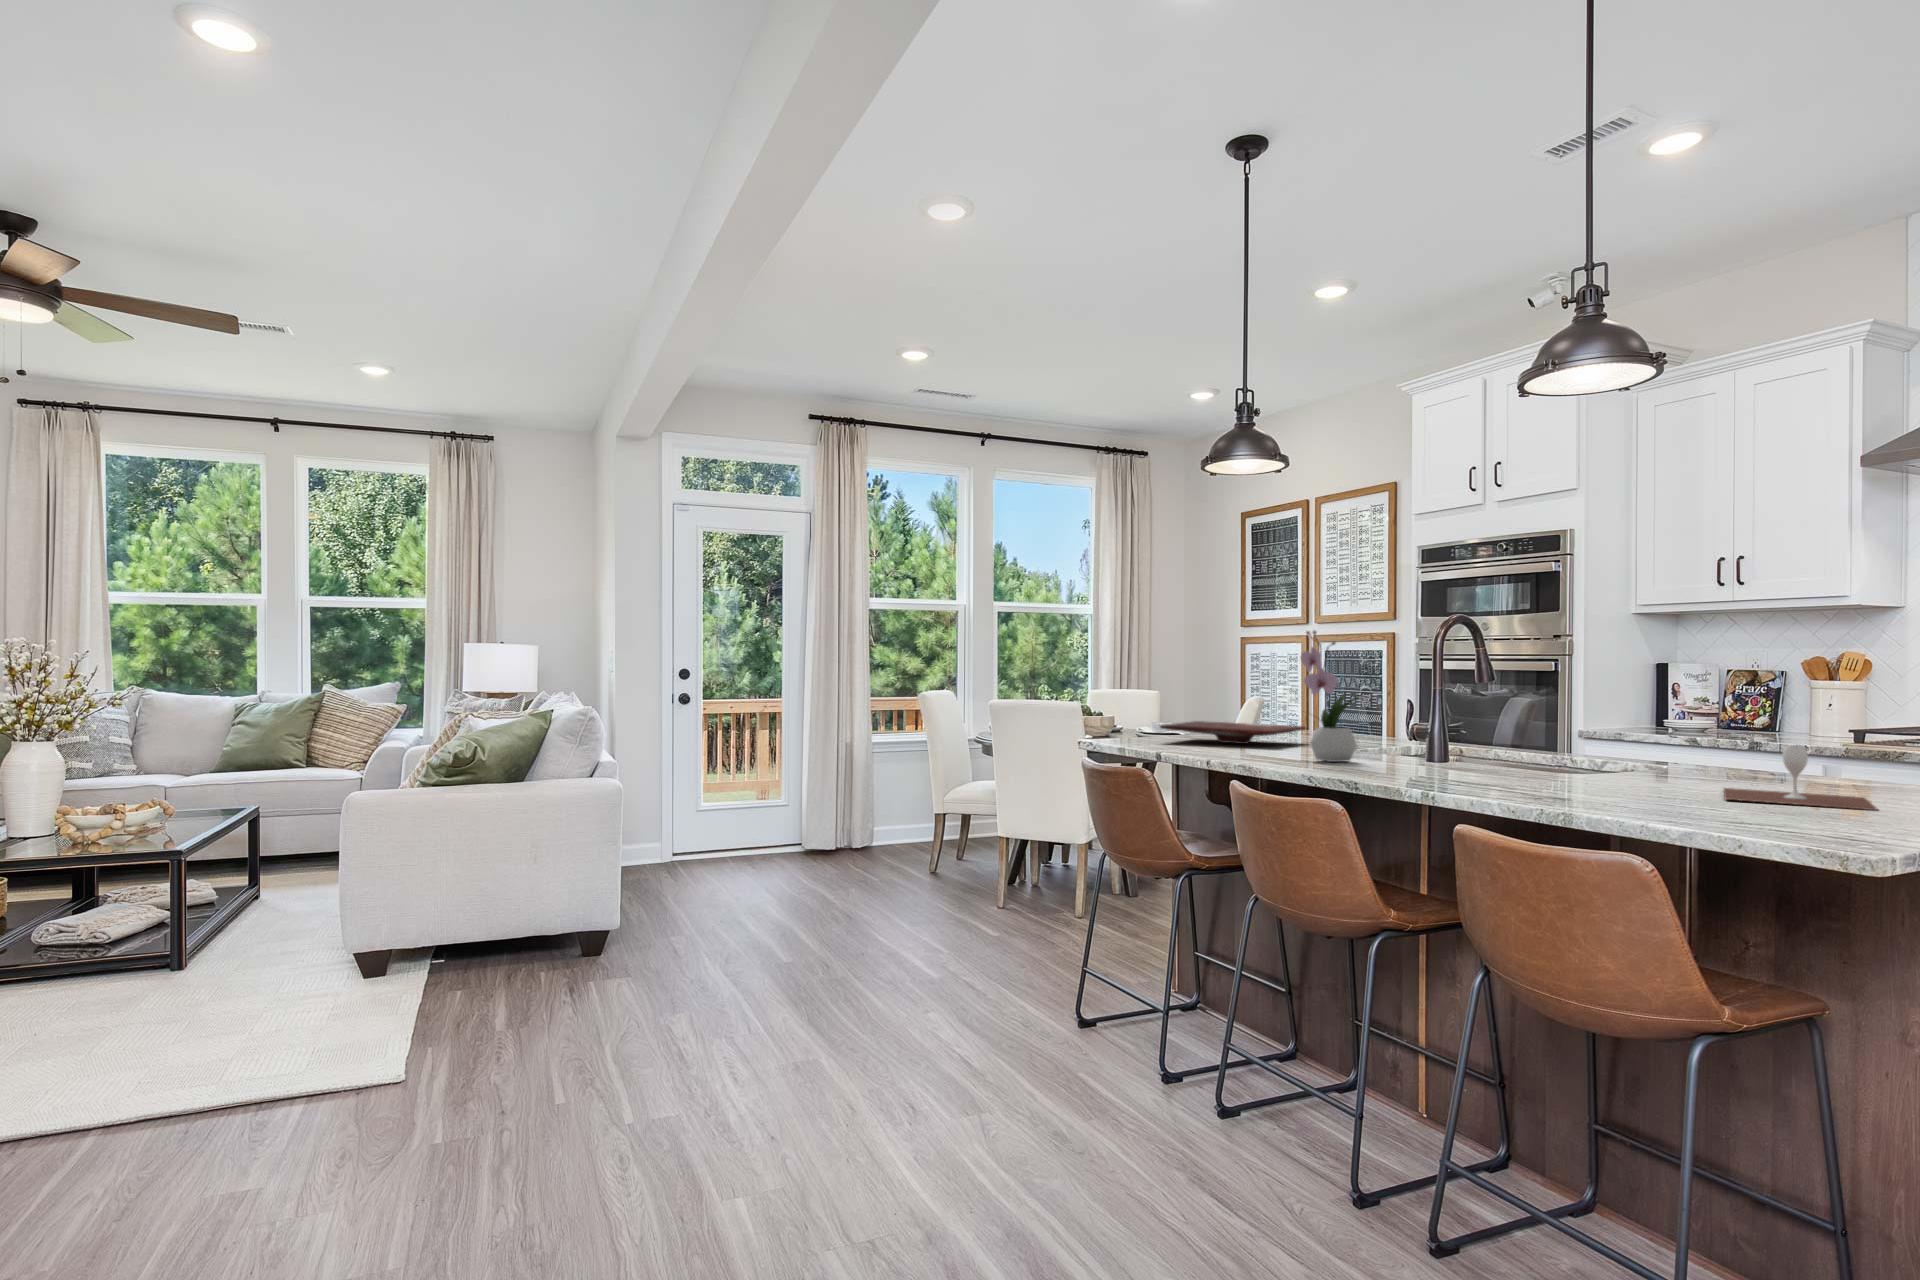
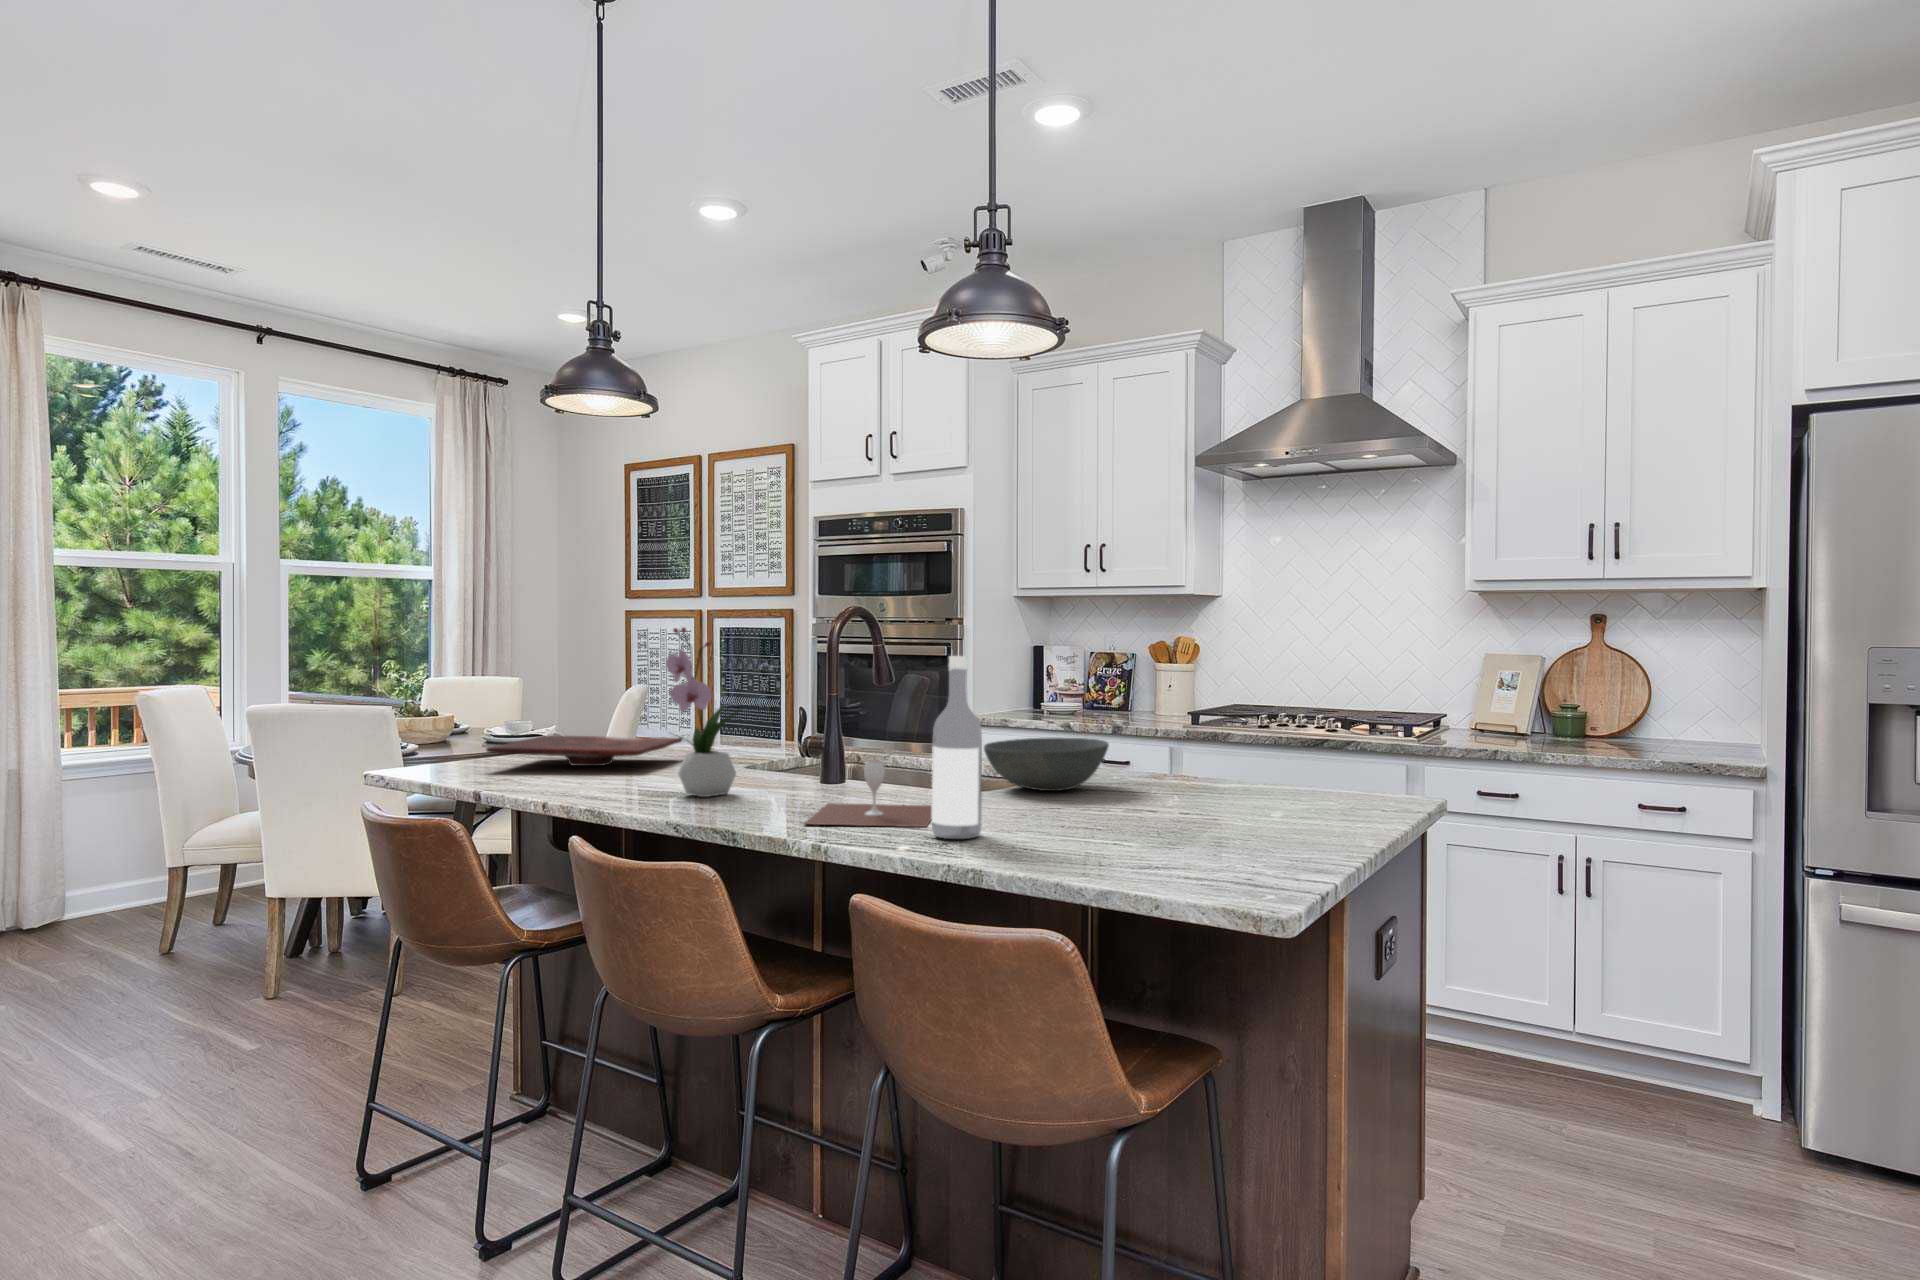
wine bottle: none [1530,644,1577,793] -> present [932,656,982,839]
bowl: none [1585,730,1721,774] -> present [984,738,1109,791]
wine glass: present [1724,746,1879,811] -> present [804,760,932,827]

